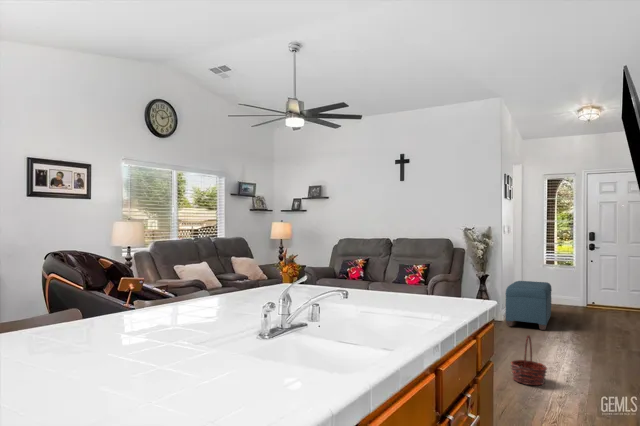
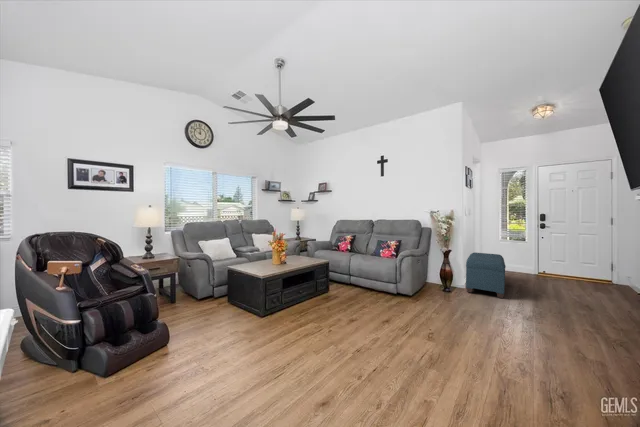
basket: present [511,336,547,385] -> none [487,332,536,395]

